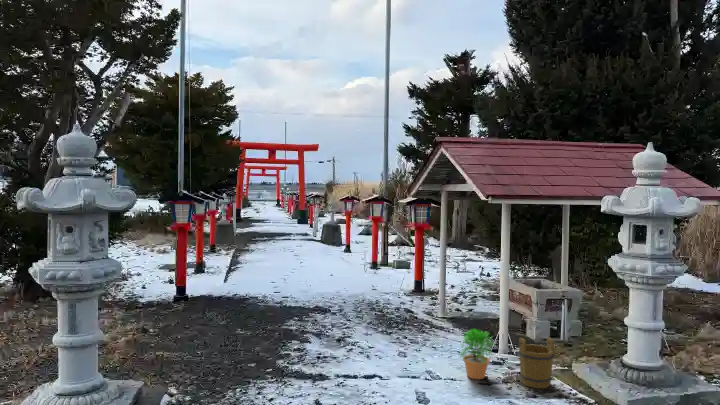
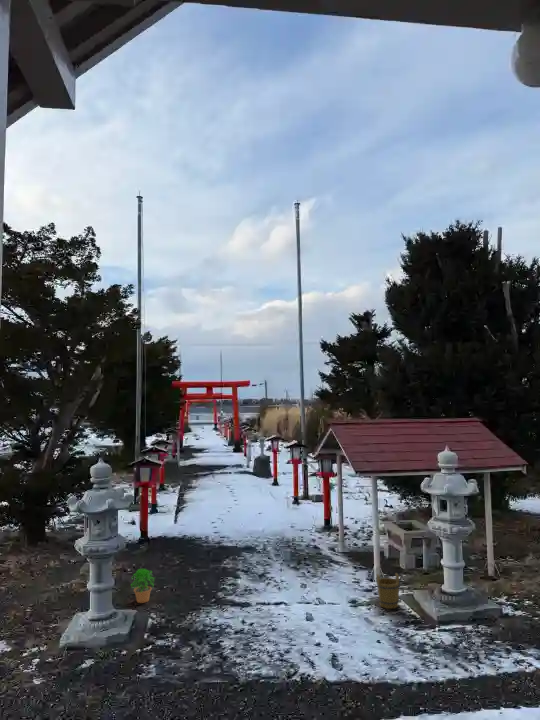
potted plant: present [460,329,492,379] -> present [131,569,154,603]

